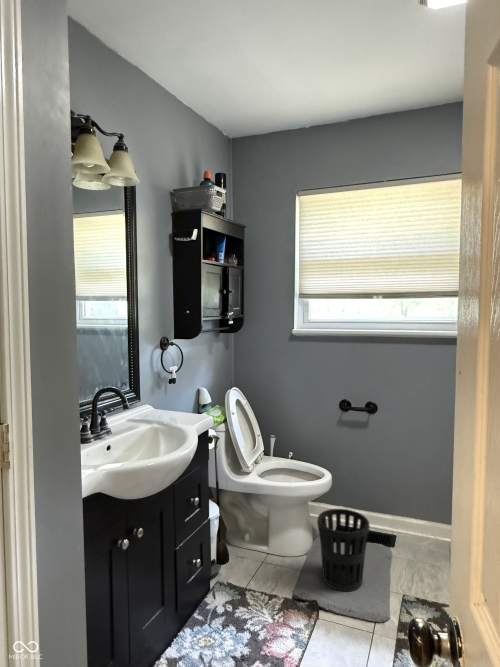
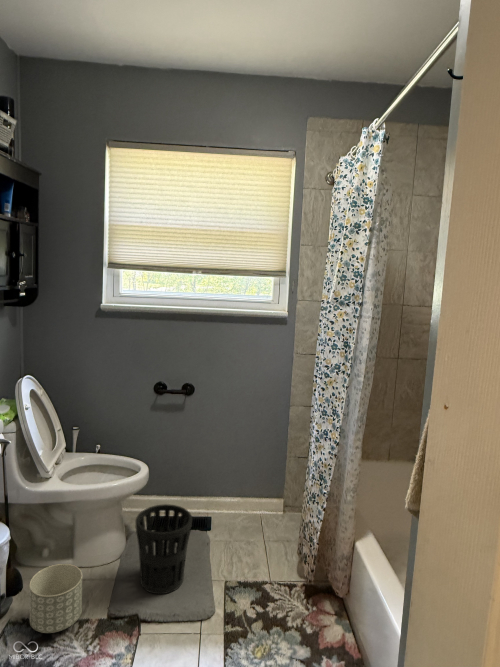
planter: none [231,543,271,597] -> present [29,564,82,633]

